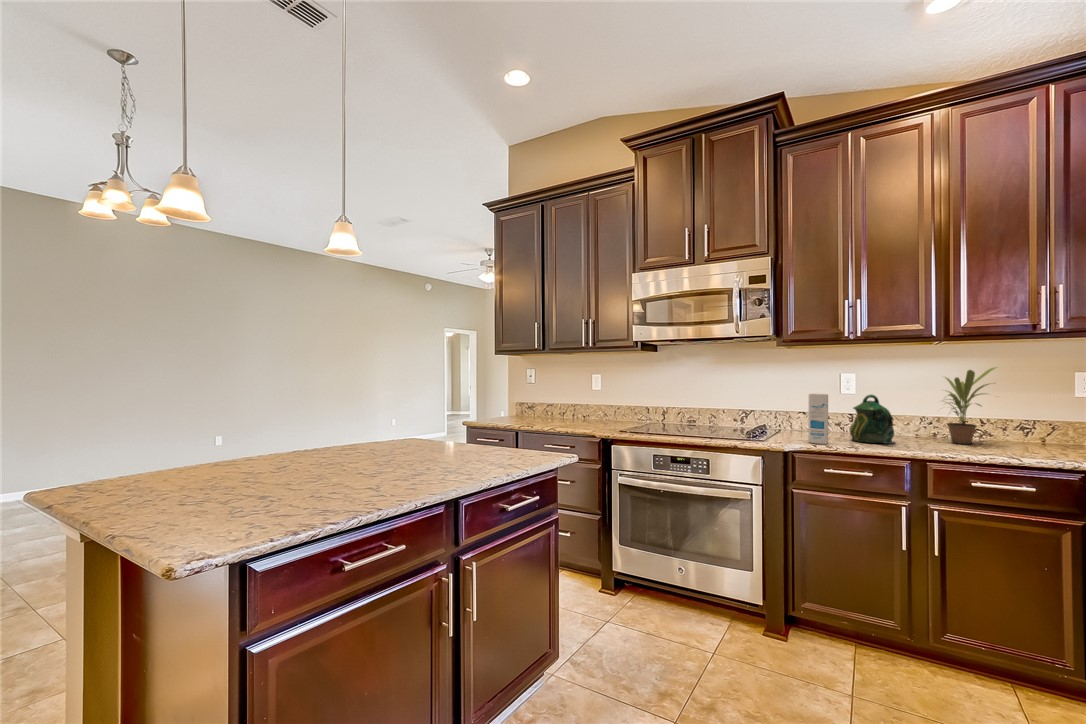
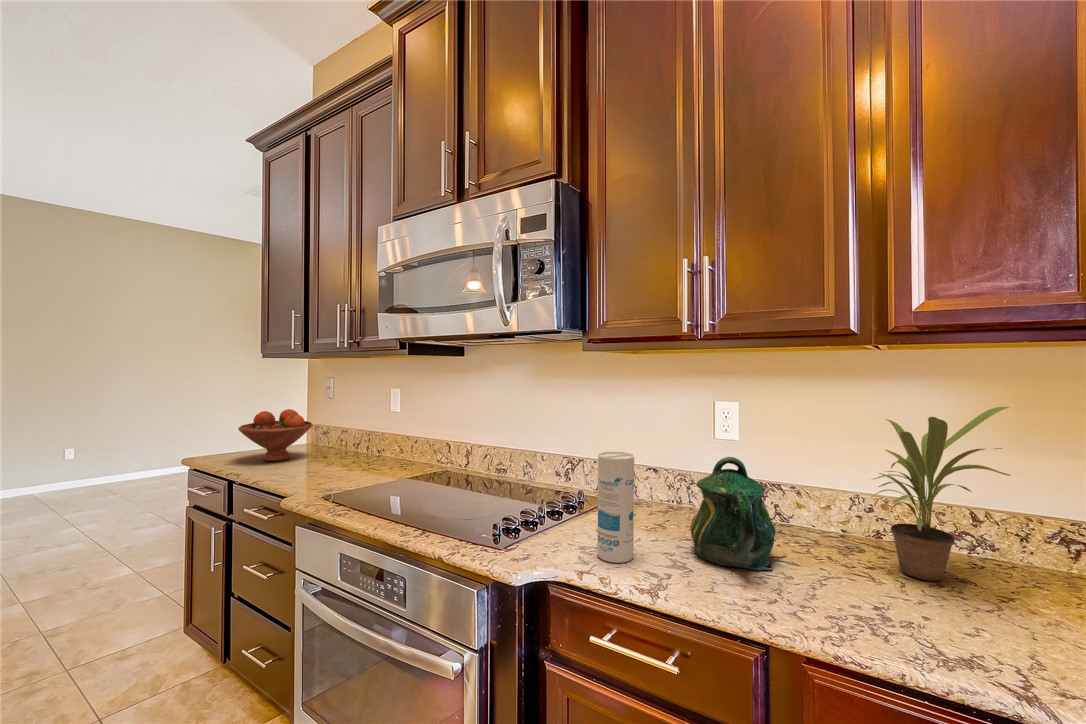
fruit bowl: none [501,389,544,422] -> present [238,409,313,462]

